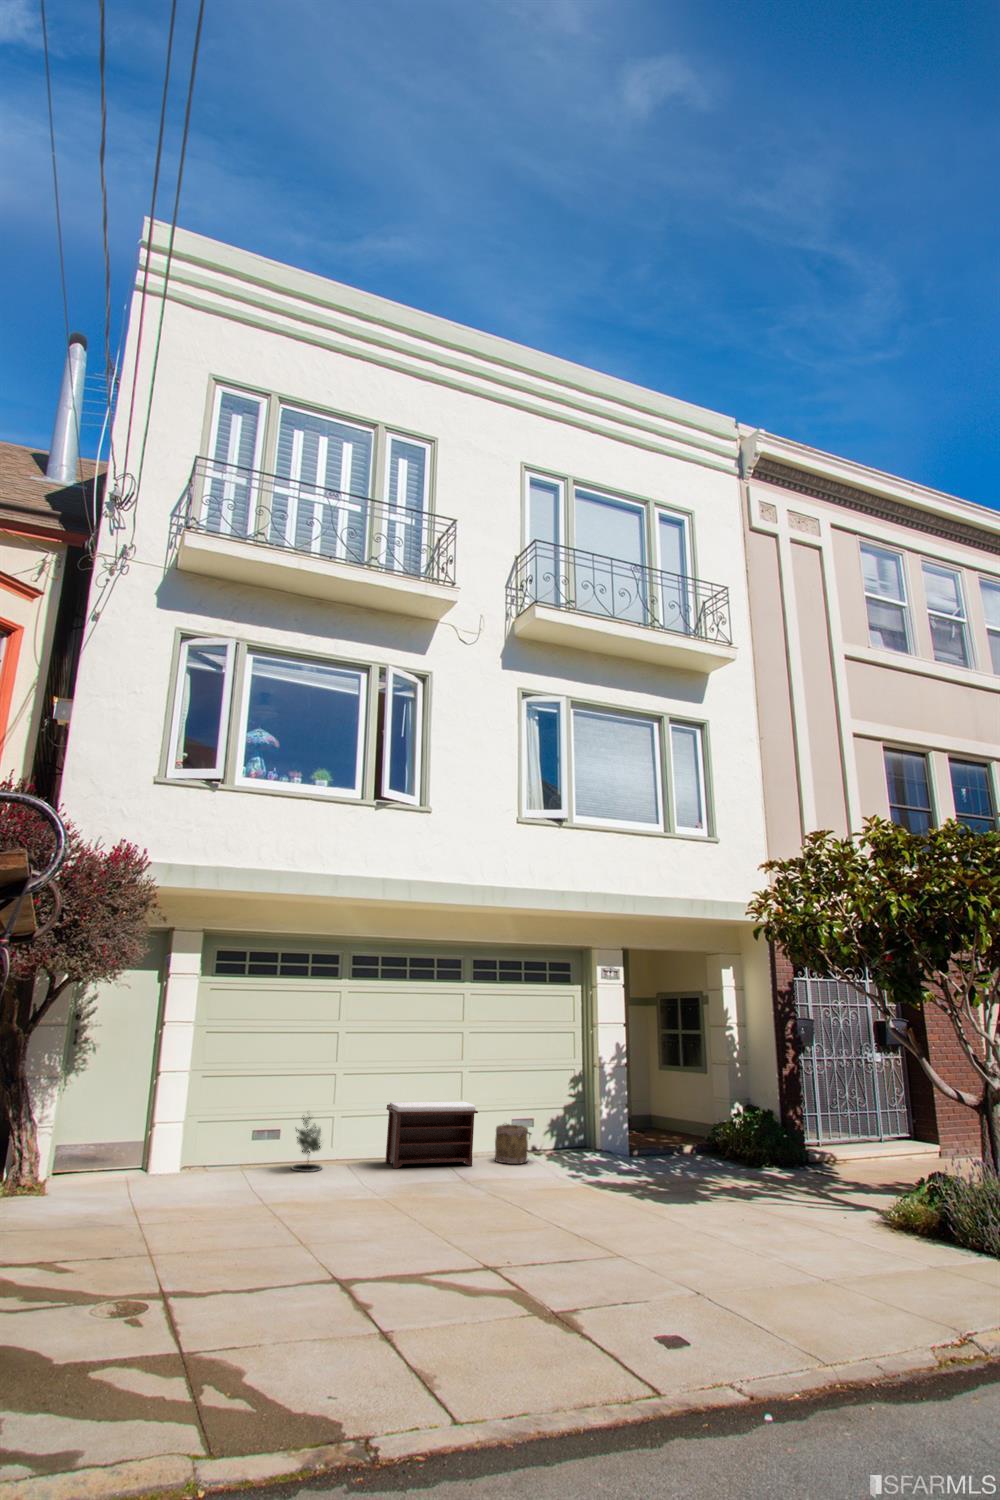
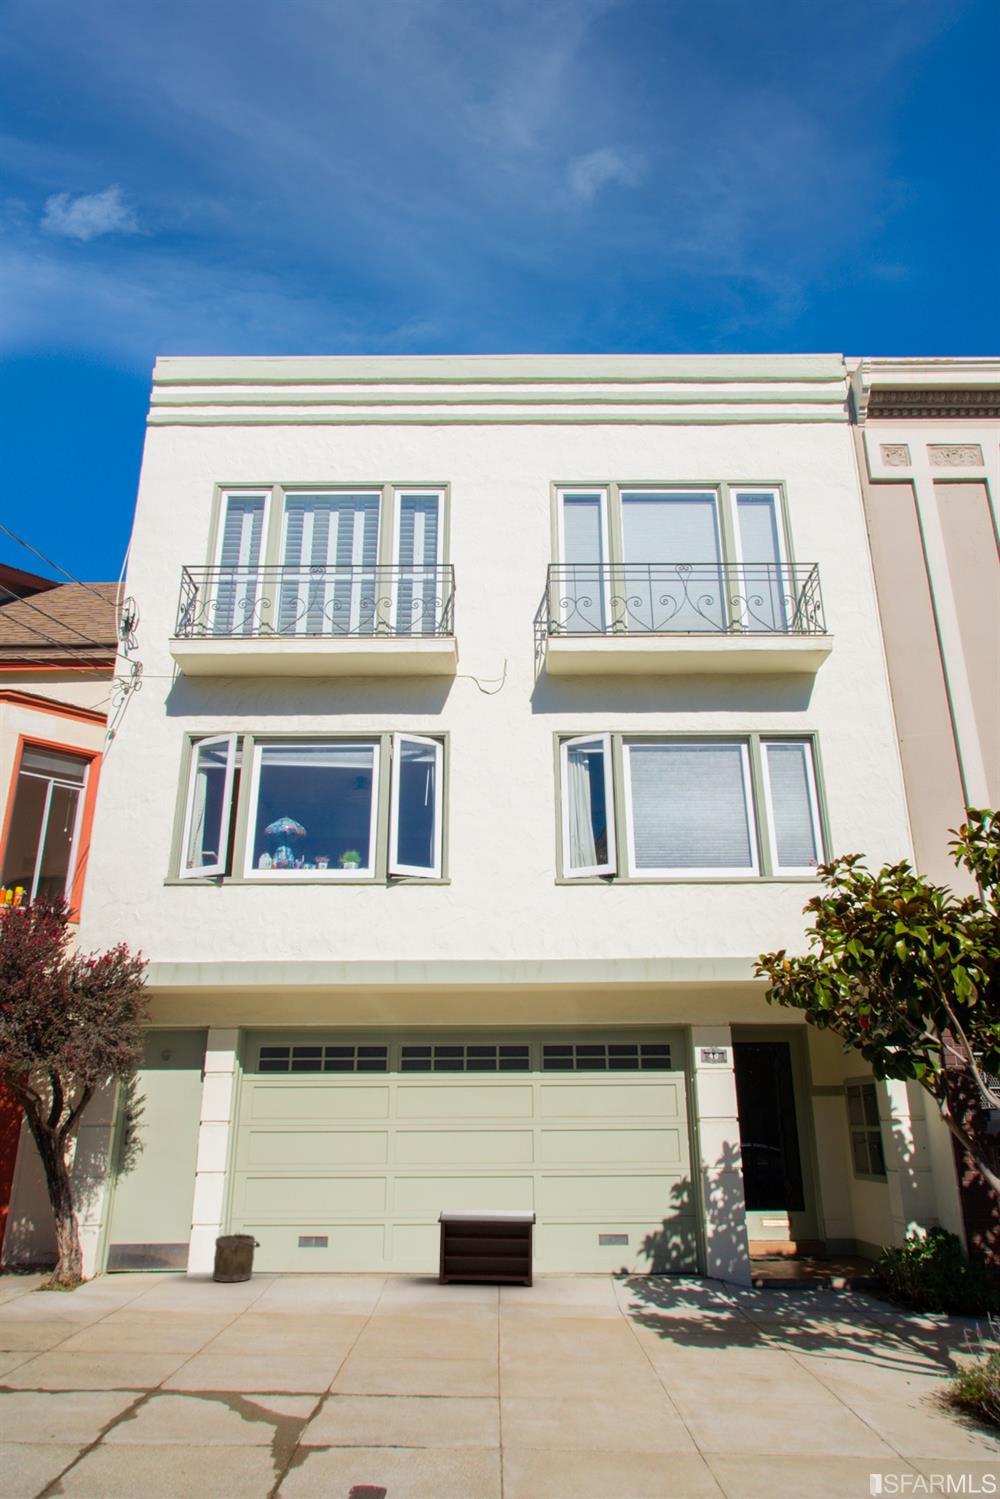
potted tree: present [291,1117,322,1172] -> none [332,1215,369,1282]
bucket: present [495,1123,531,1164] -> present [213,1234,260,1282]

